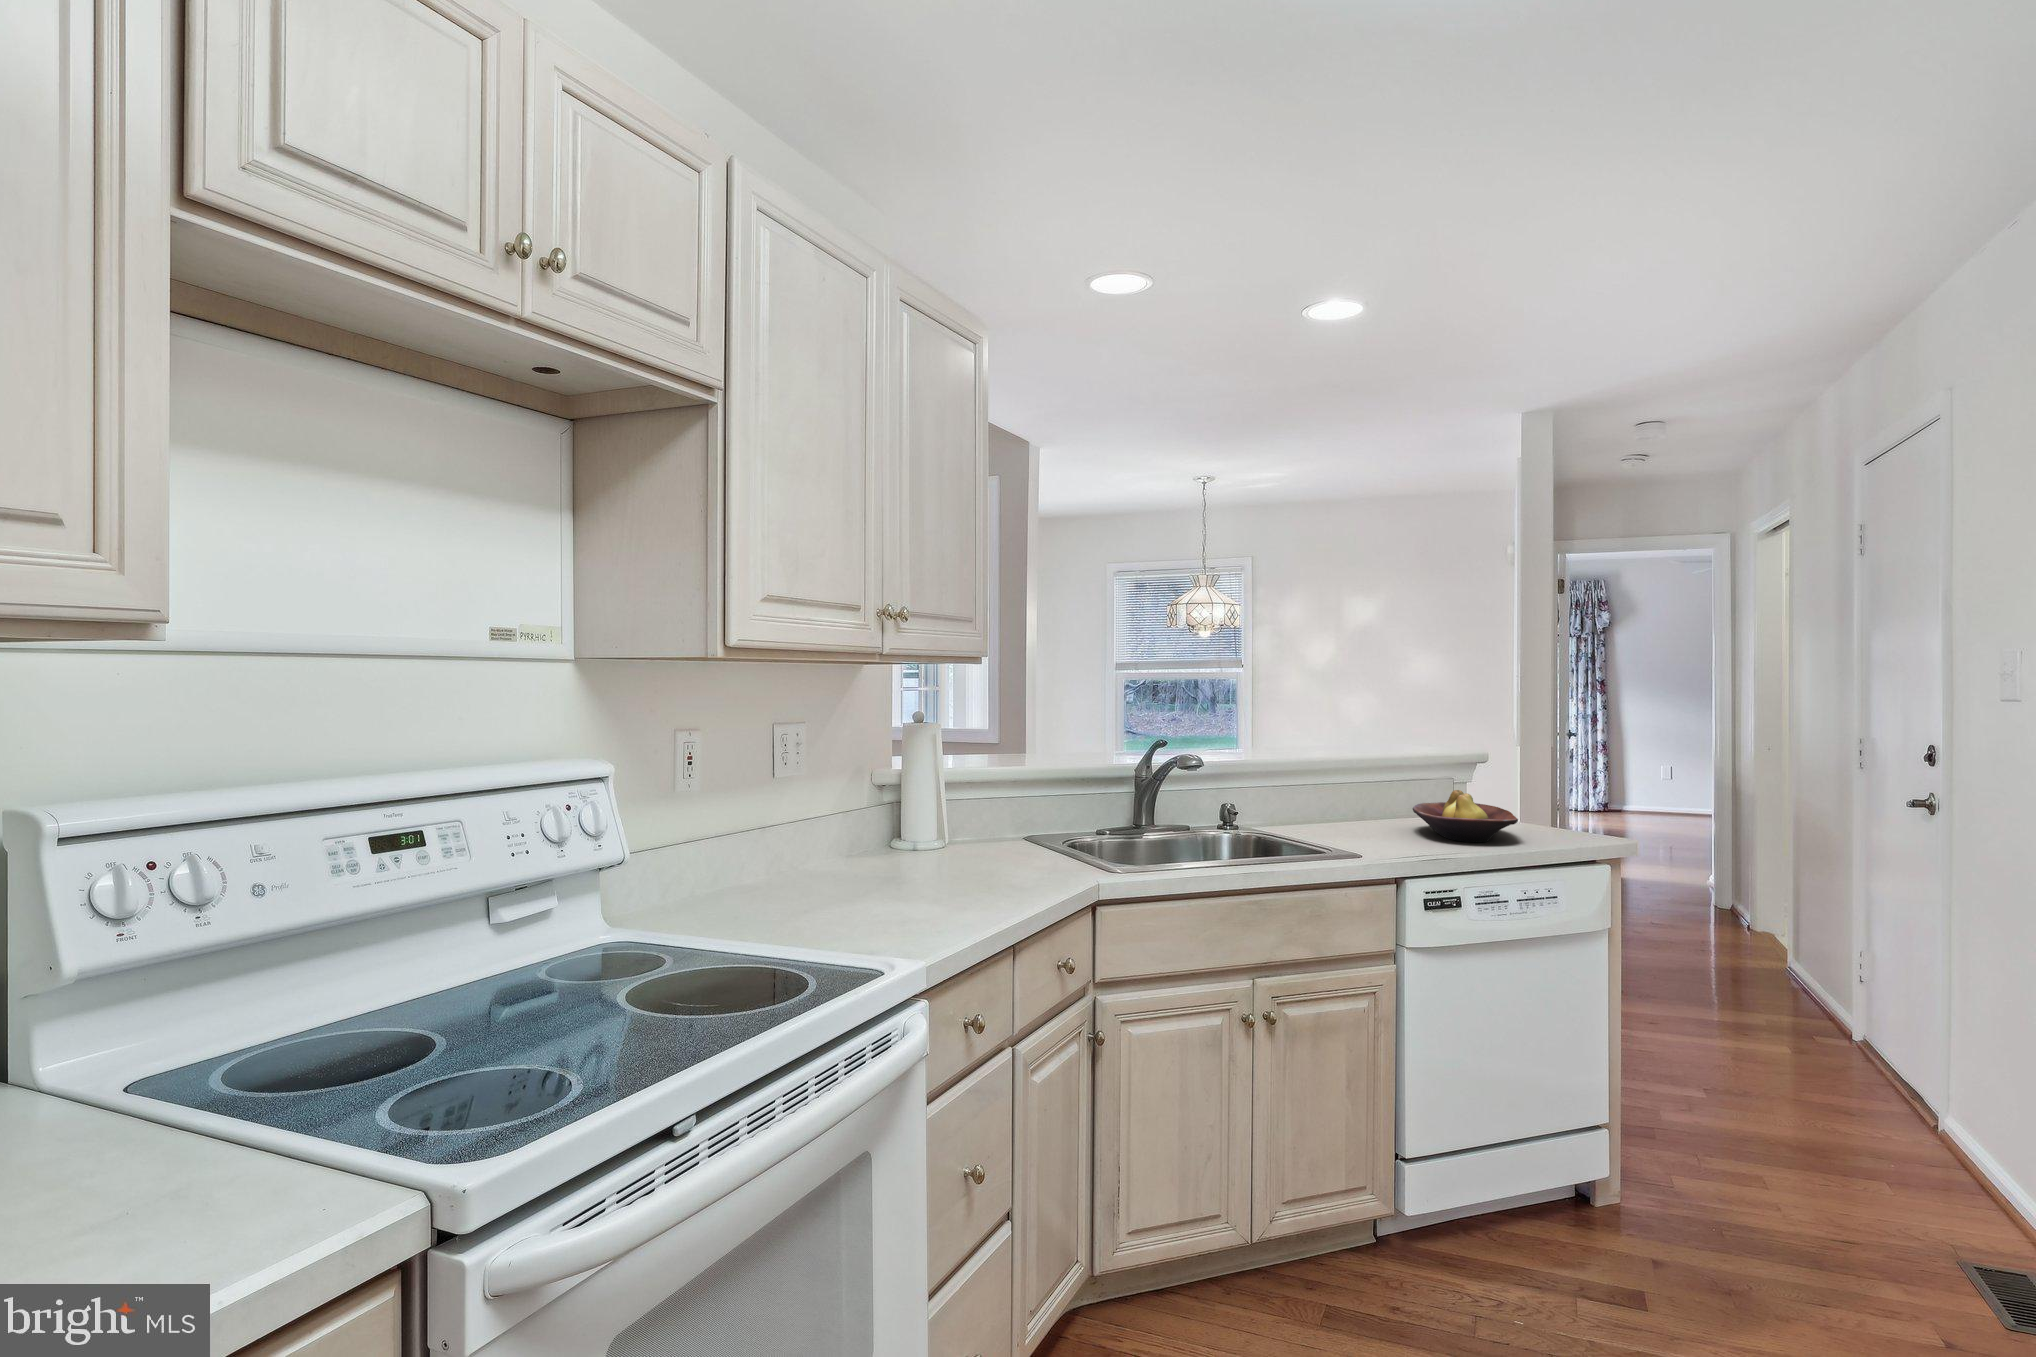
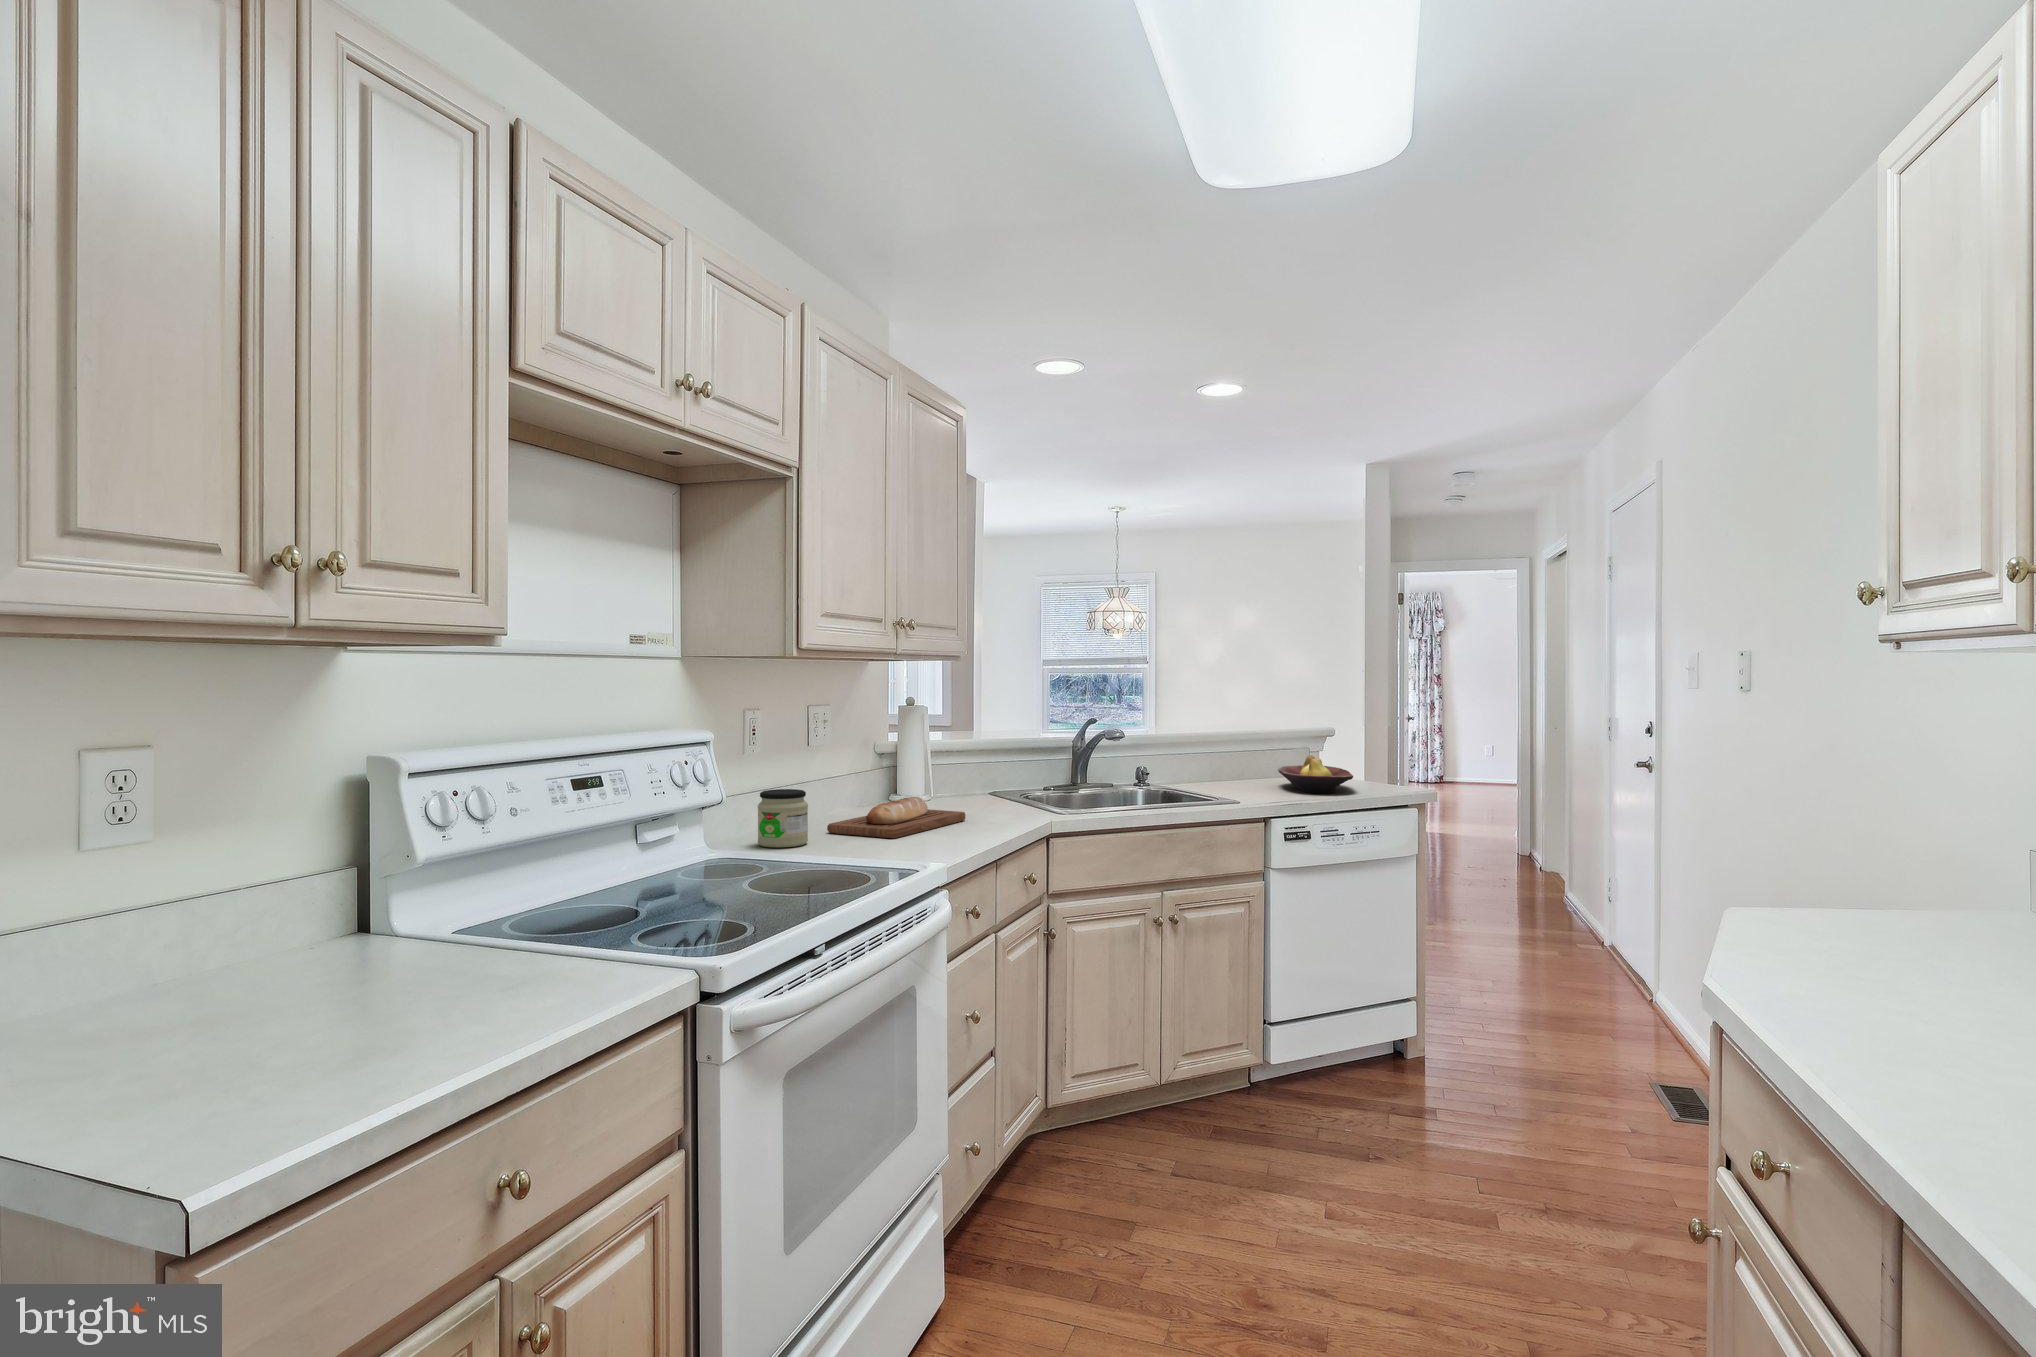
jar: none [682,841,752,924] -> present [758,789,808,848]
bread loaf: none [786,848,981,910] -> present [827,797,966,838]

